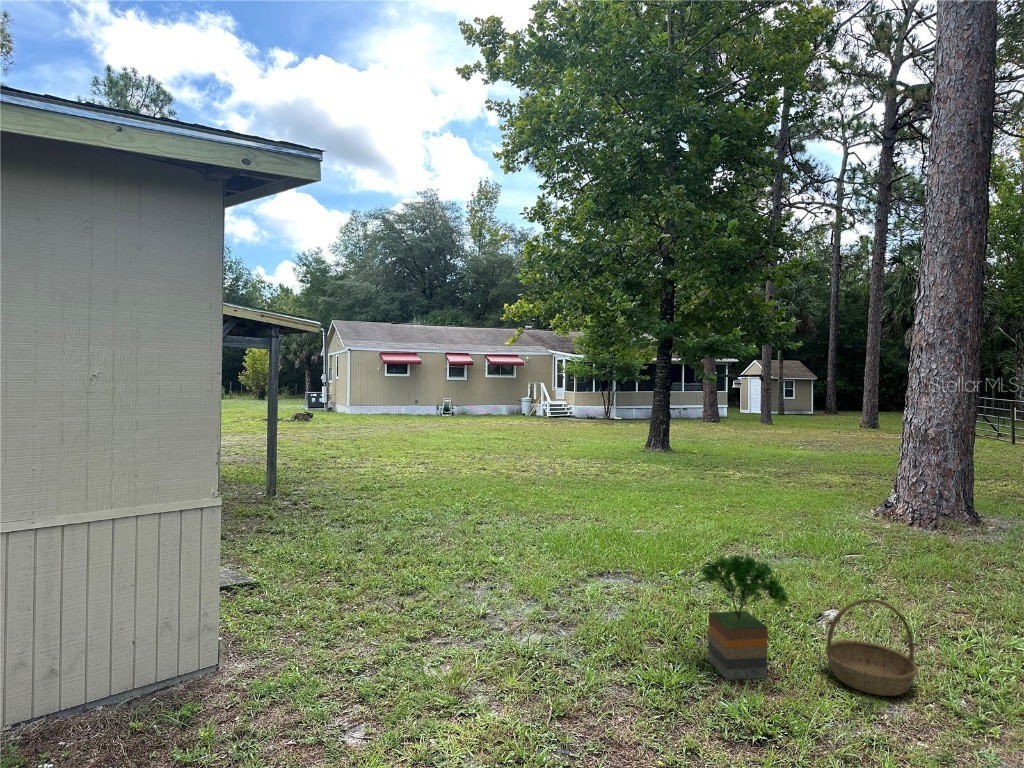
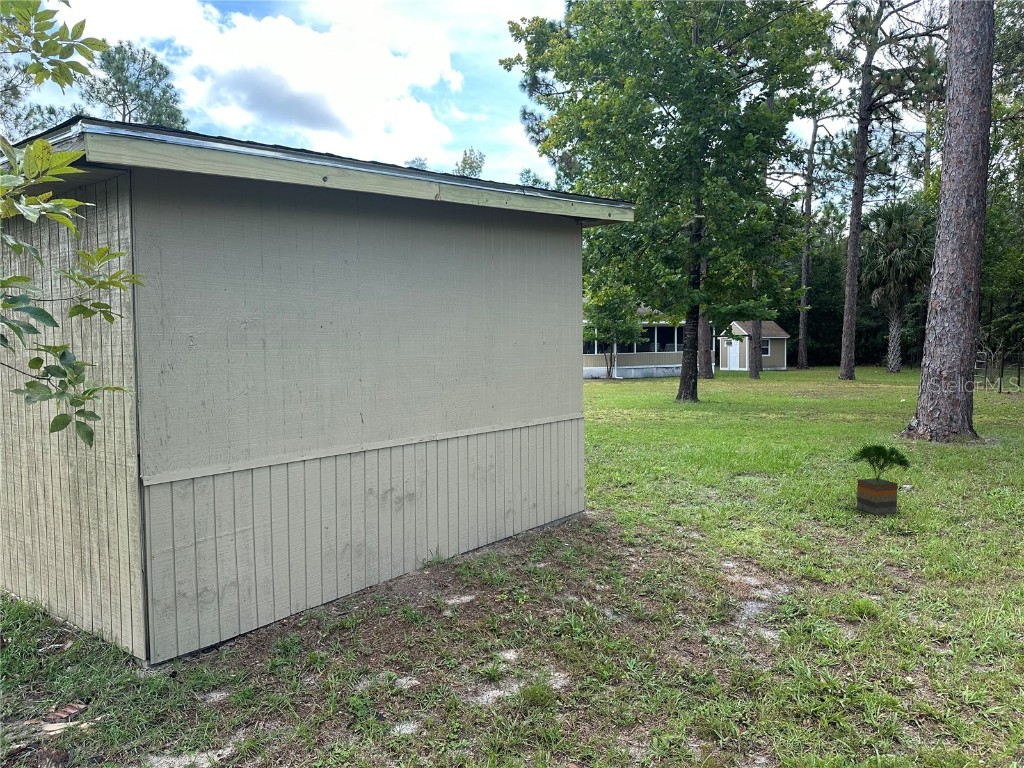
basket: present [826,599,918,696] -> none [927,464,983,516]

